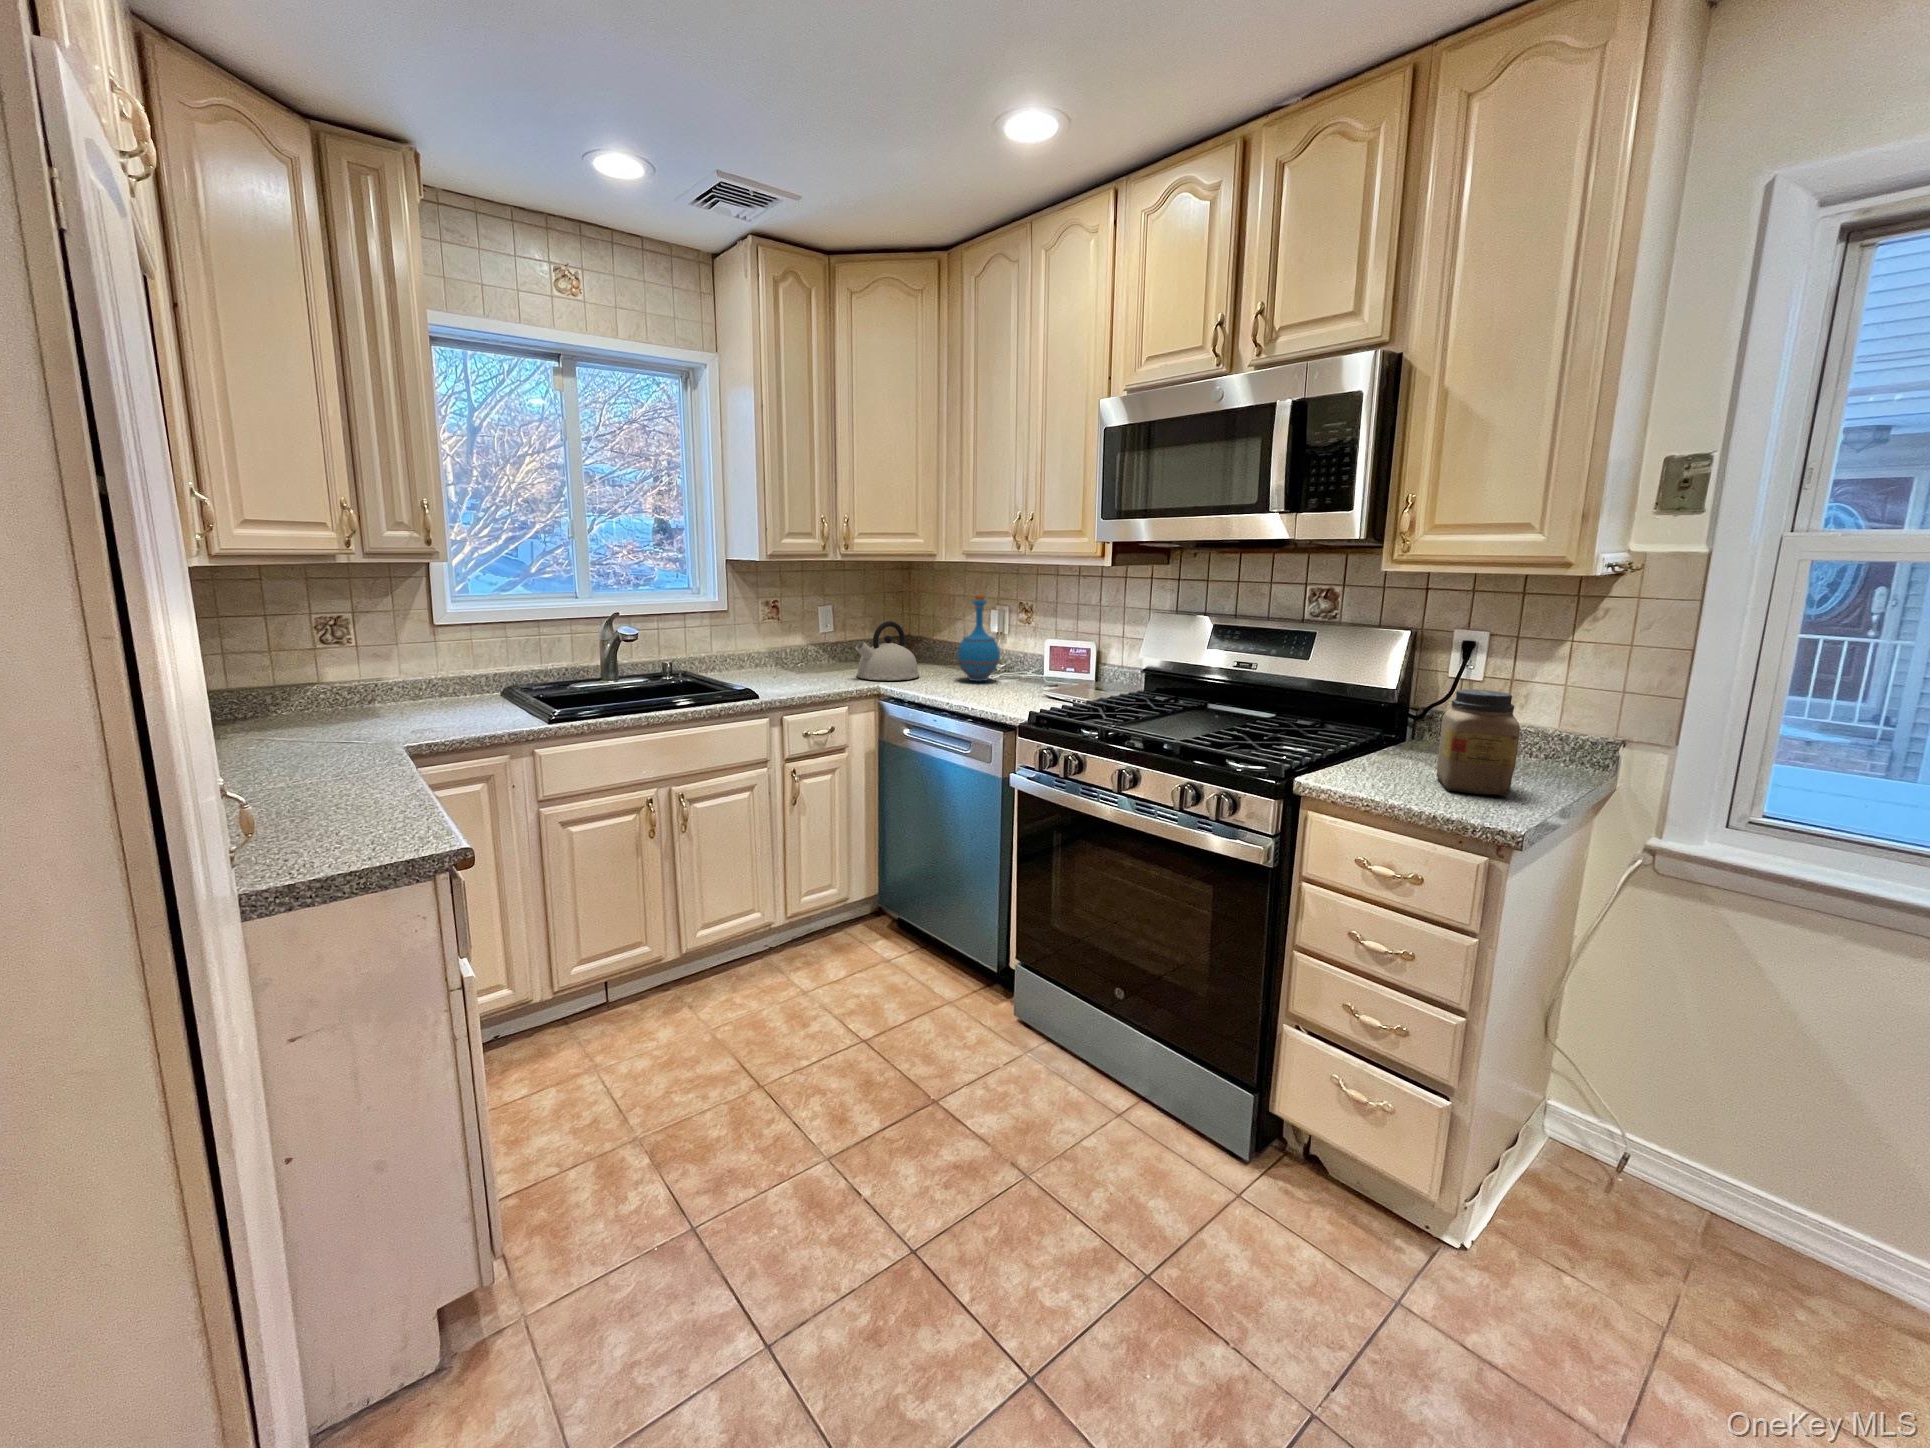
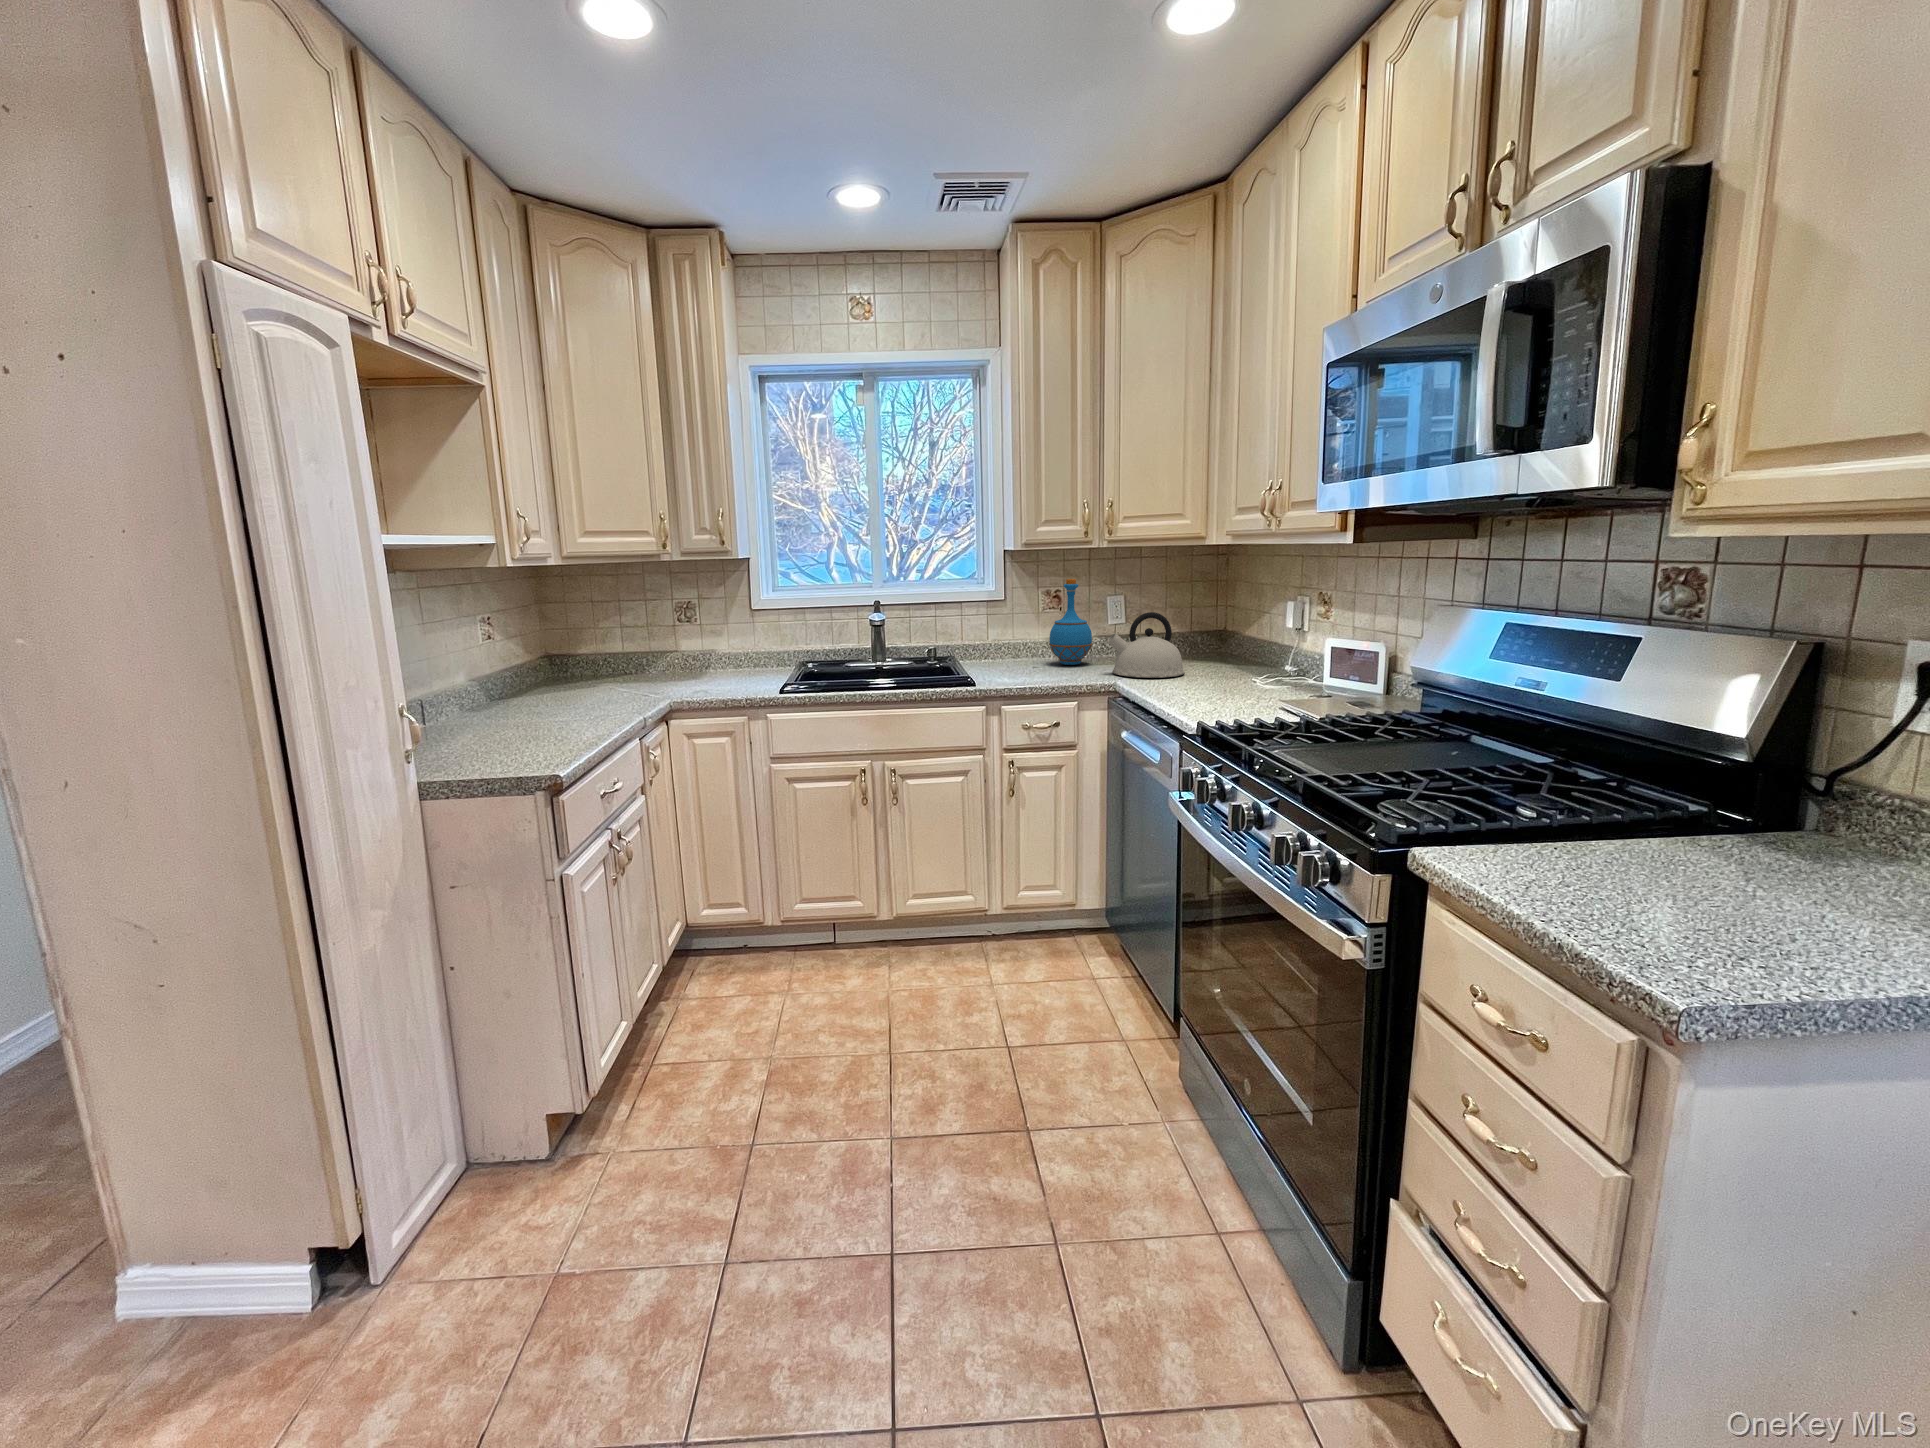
bottle: present [958,595,1000,681] -> present [1049,579,1092,665]
jar: present [1437,689,1520,796] -> none [1685,743,1866,945]

